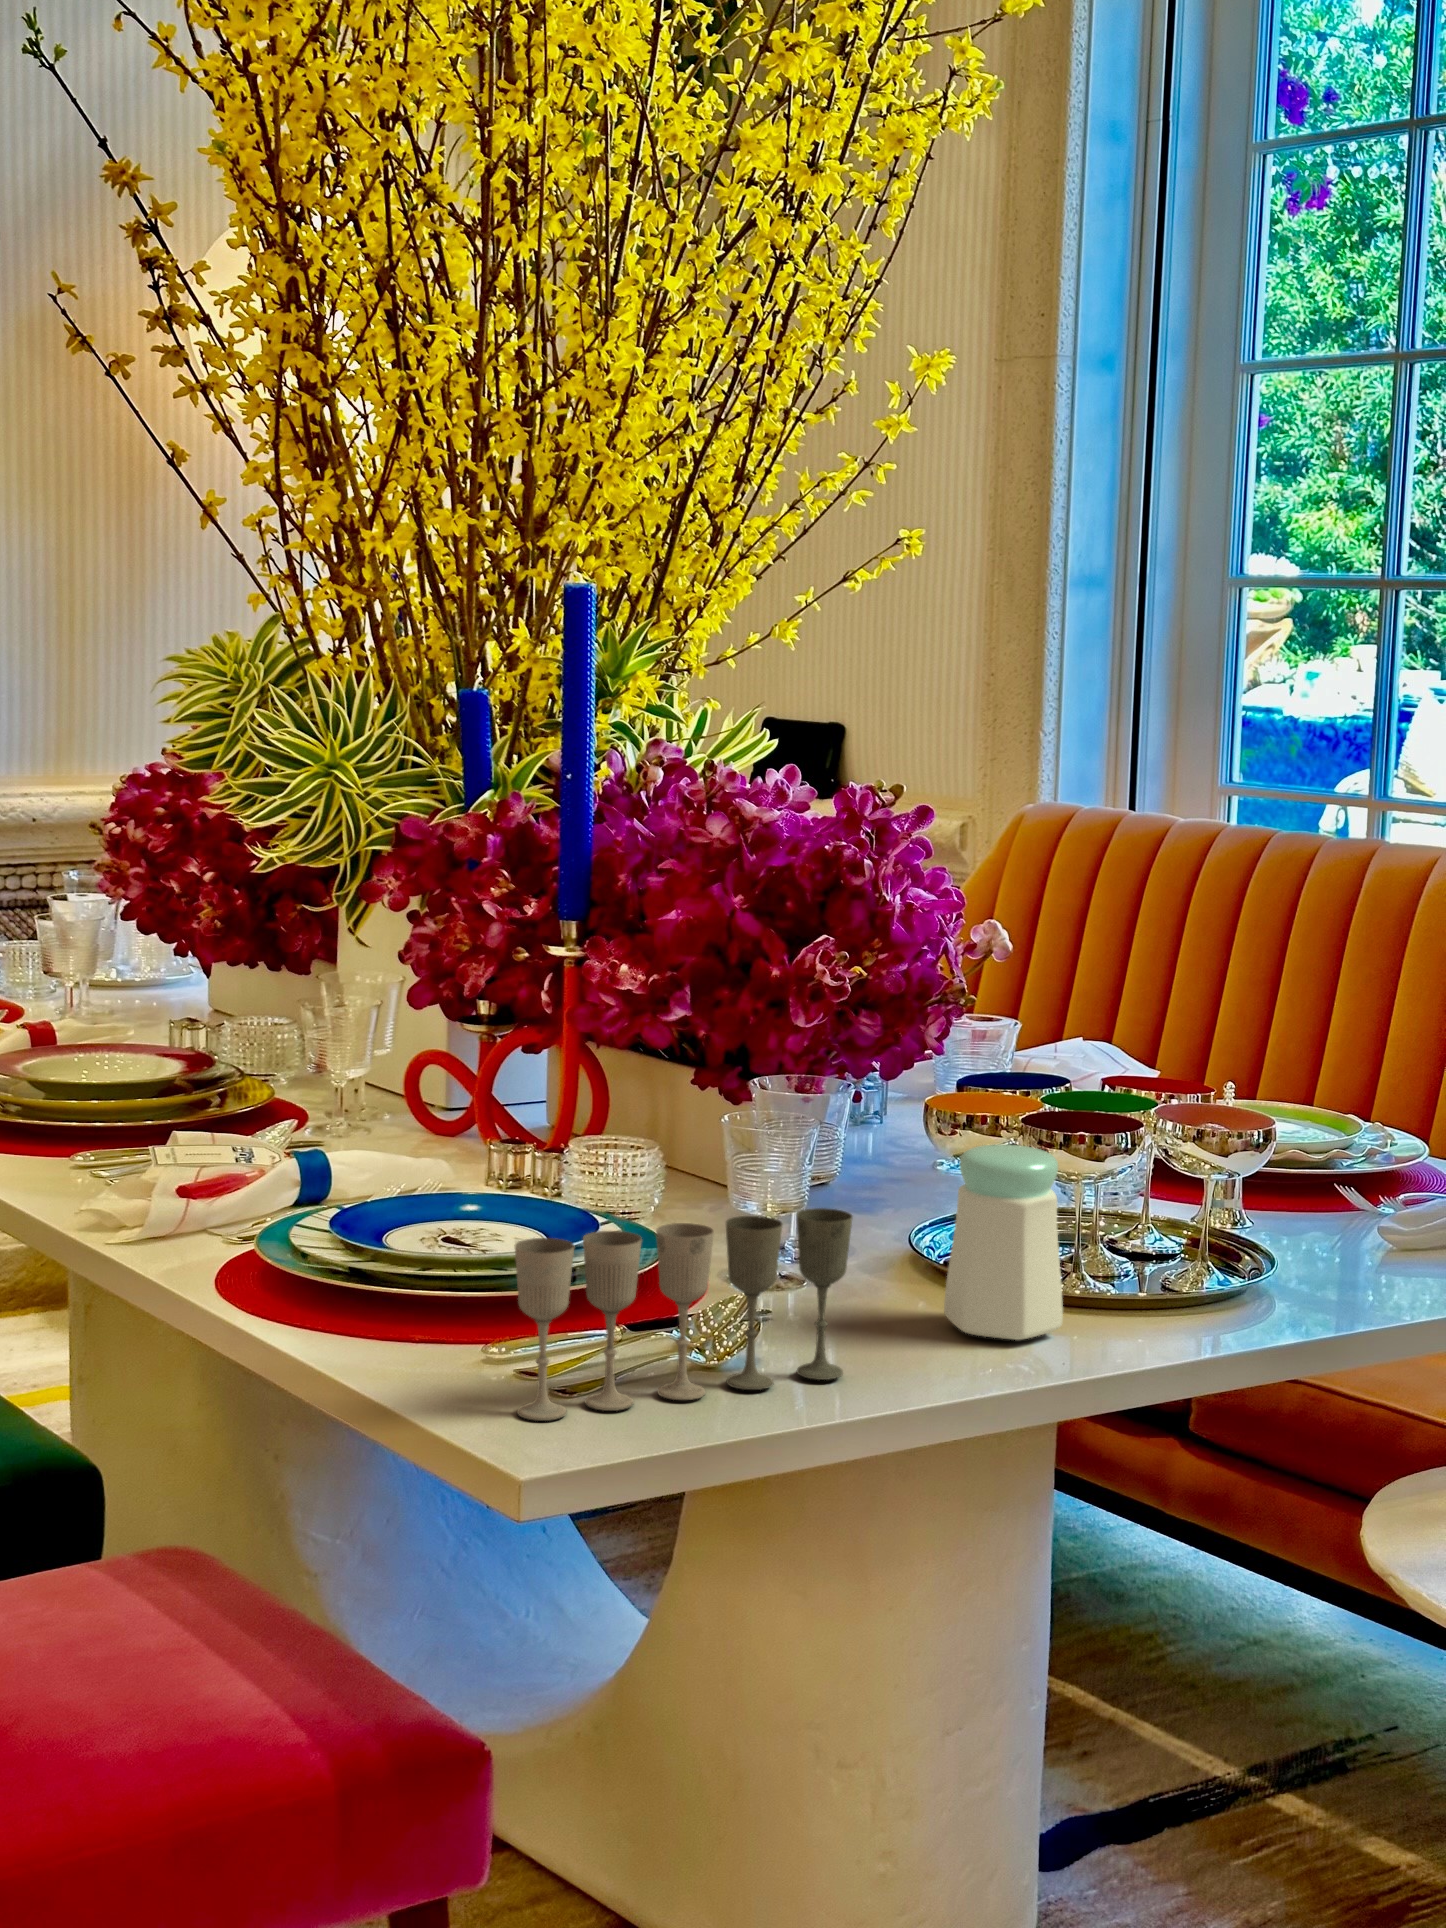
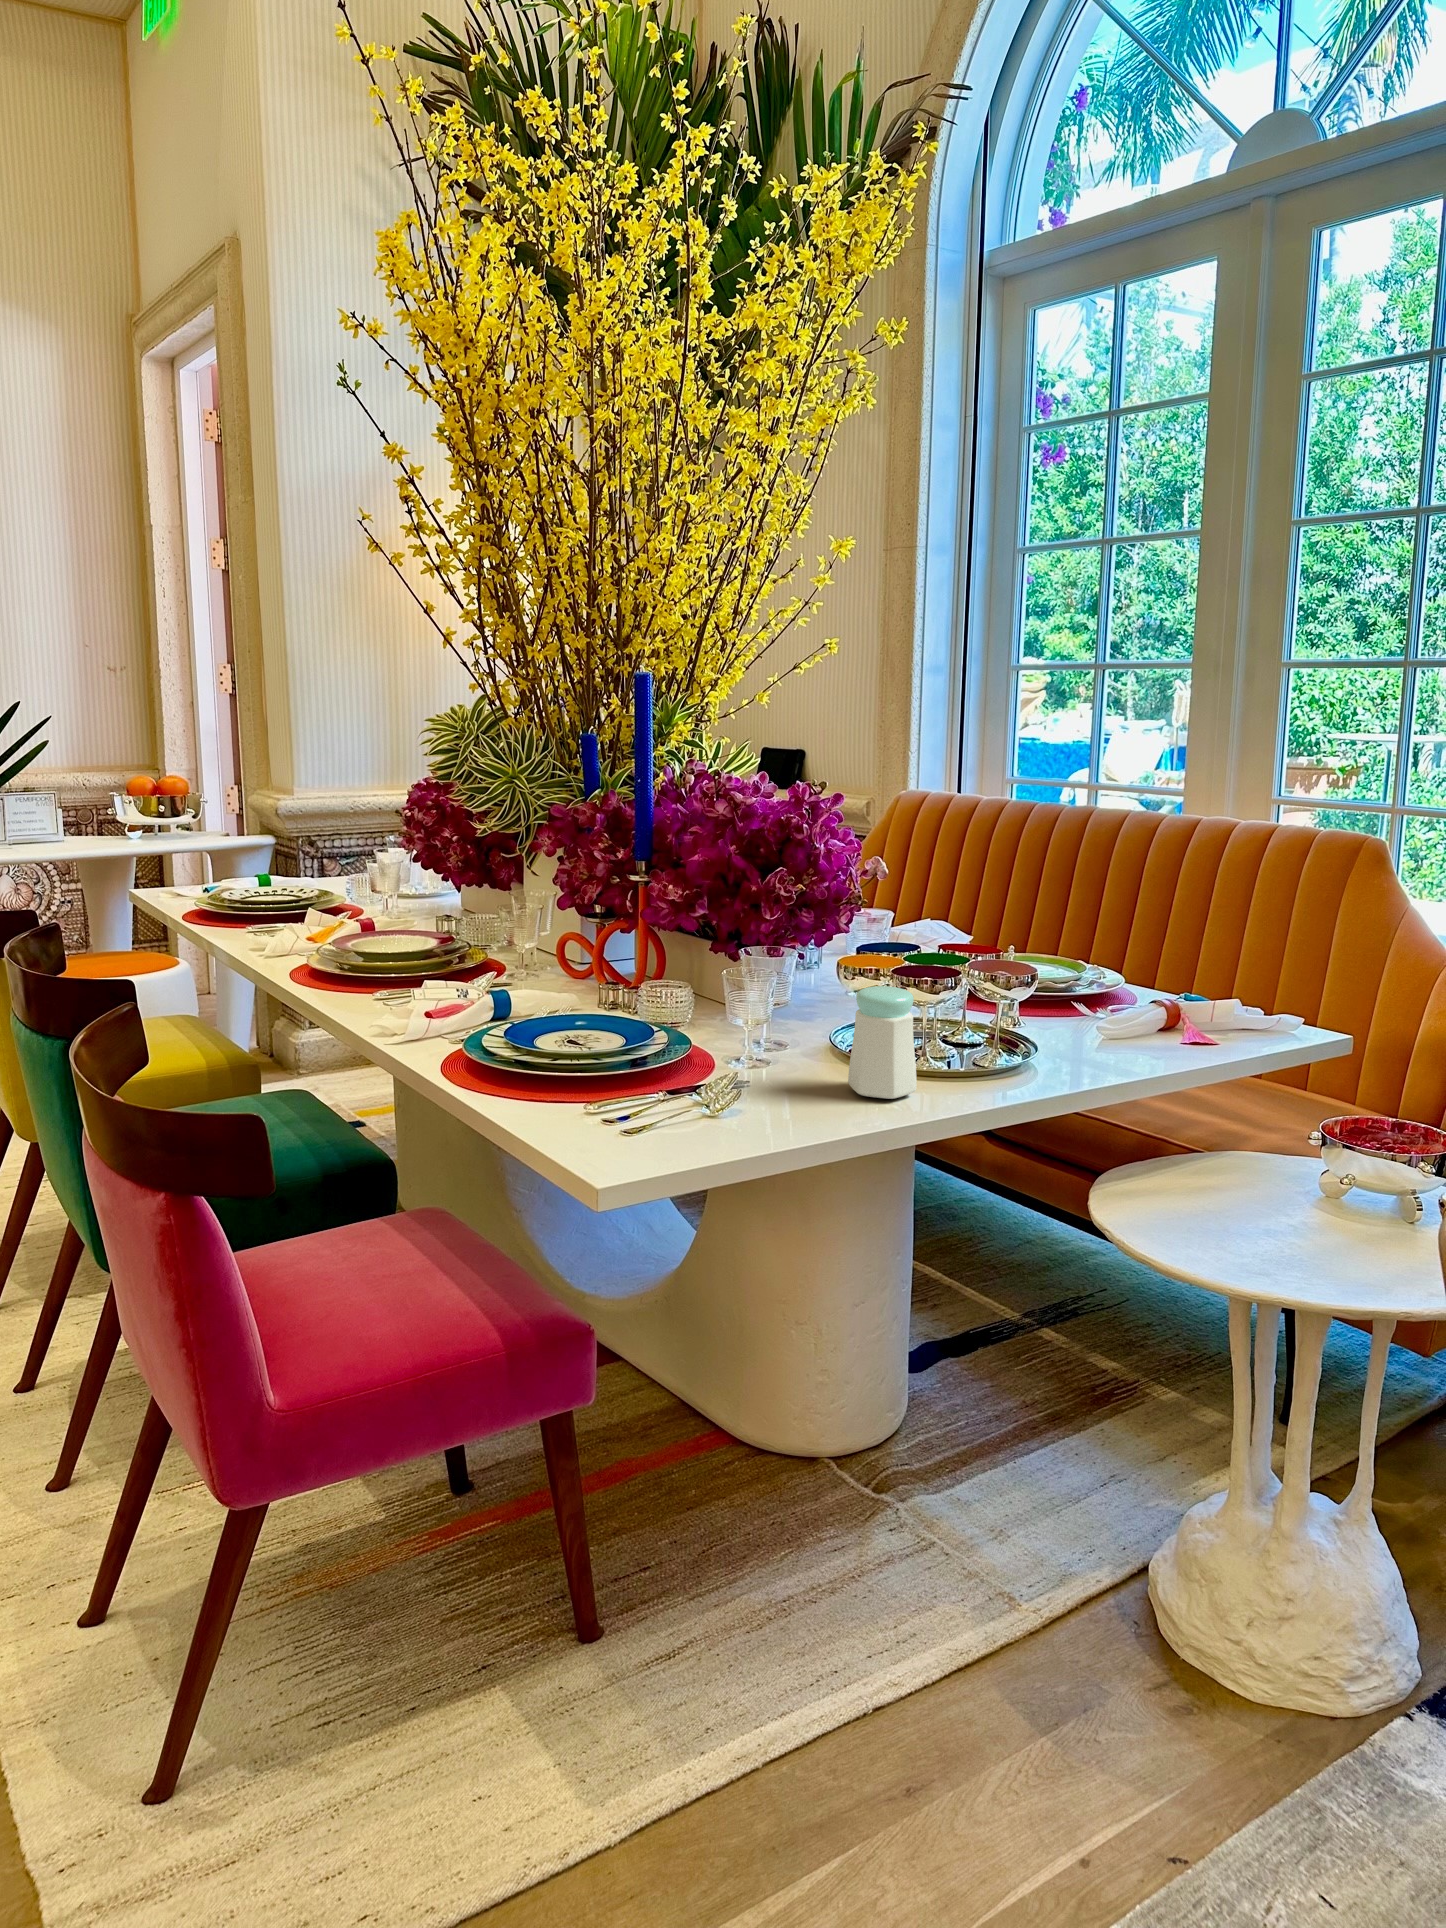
wine glass: present [514,1208,852,1421] -> none [593,1026,793,1153]

